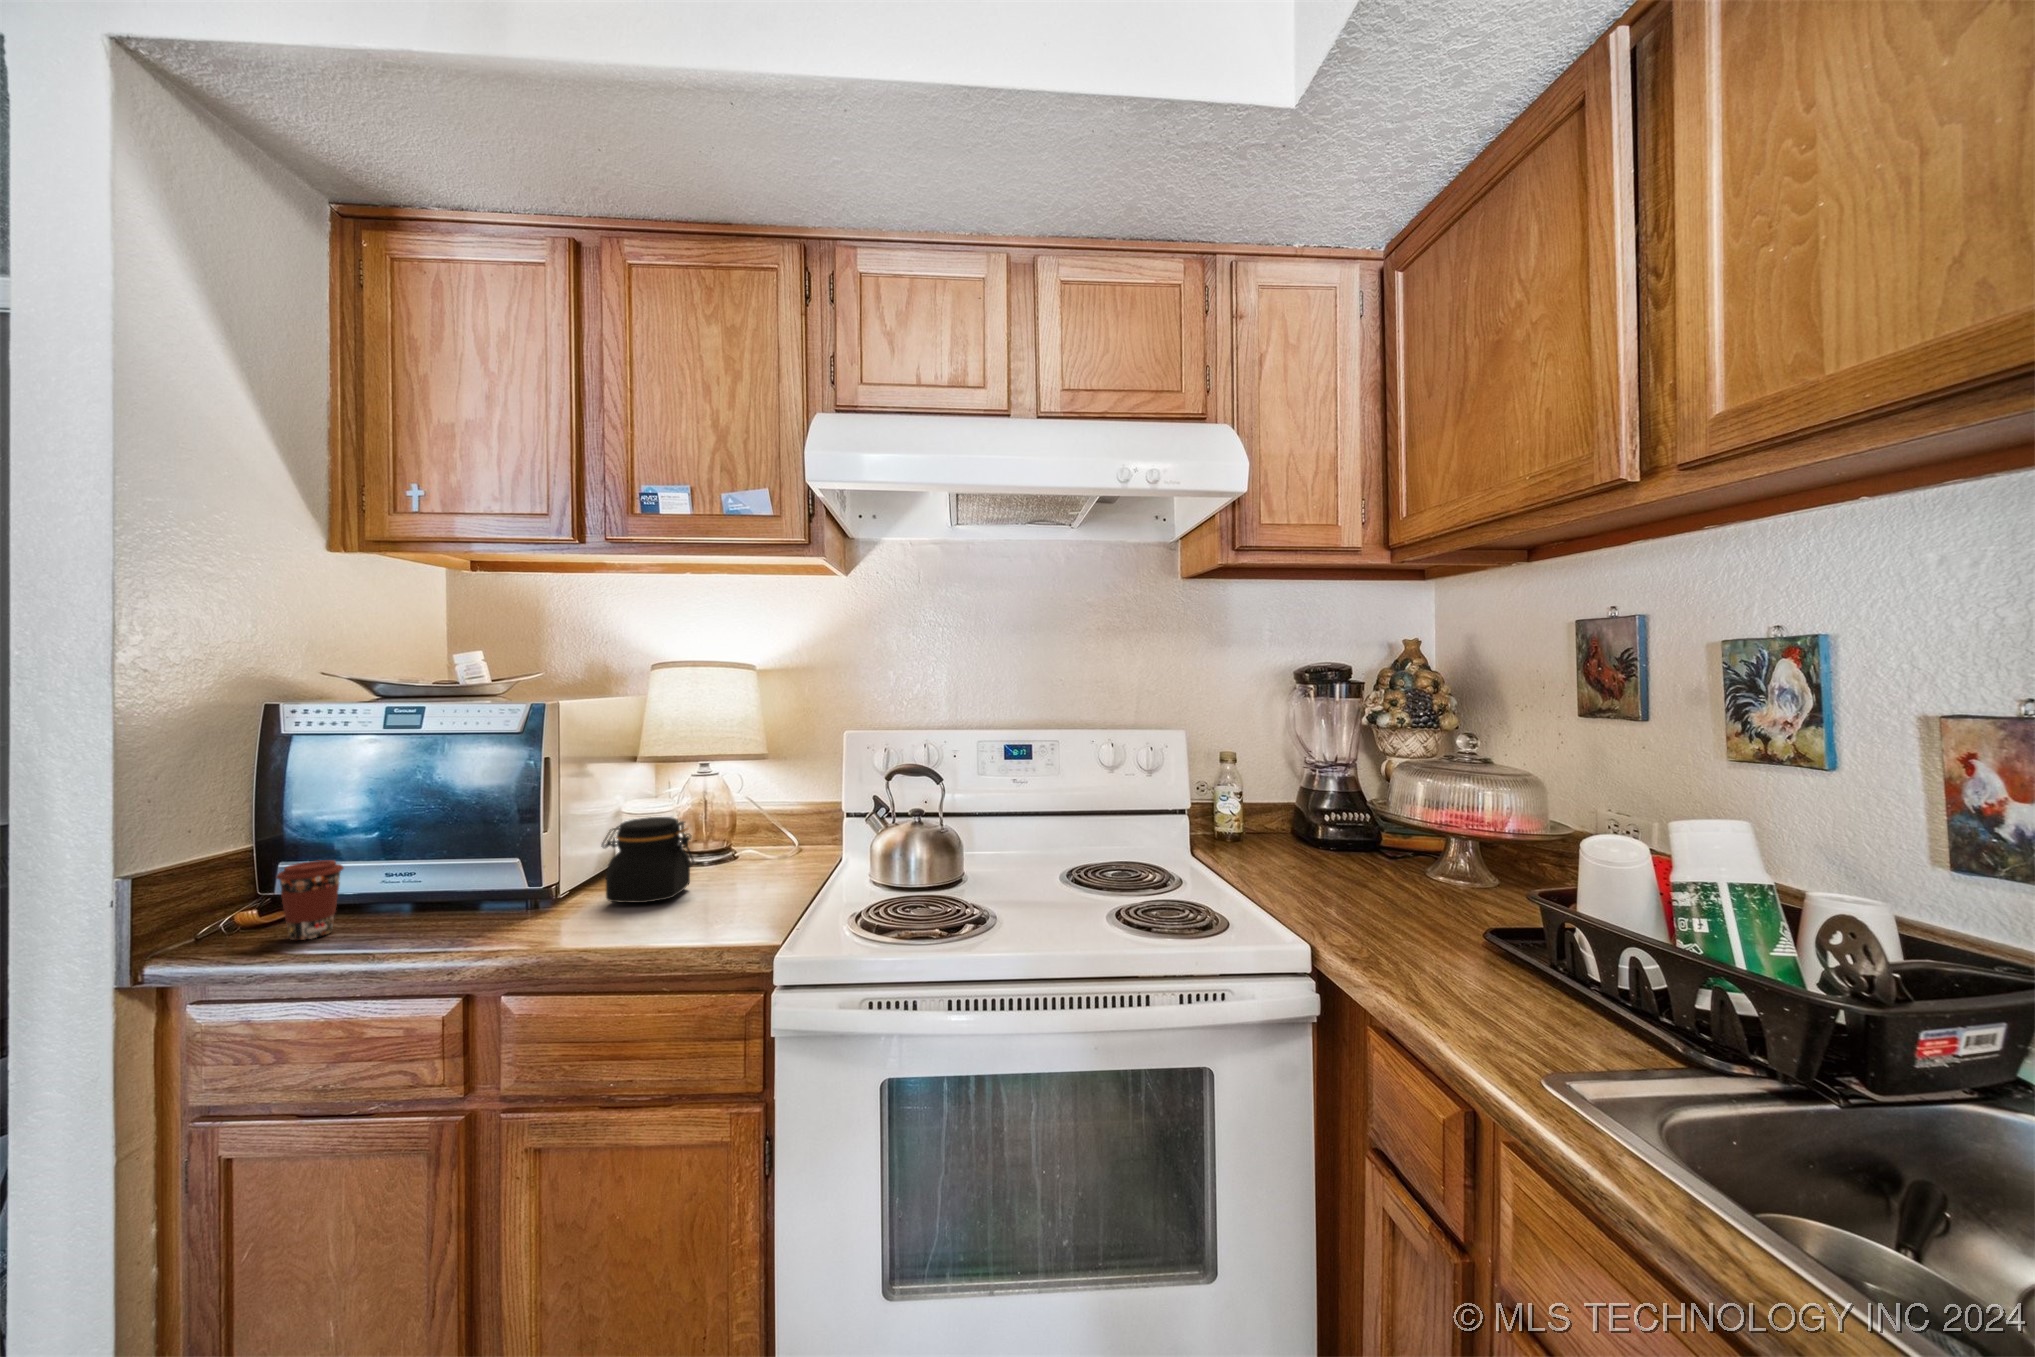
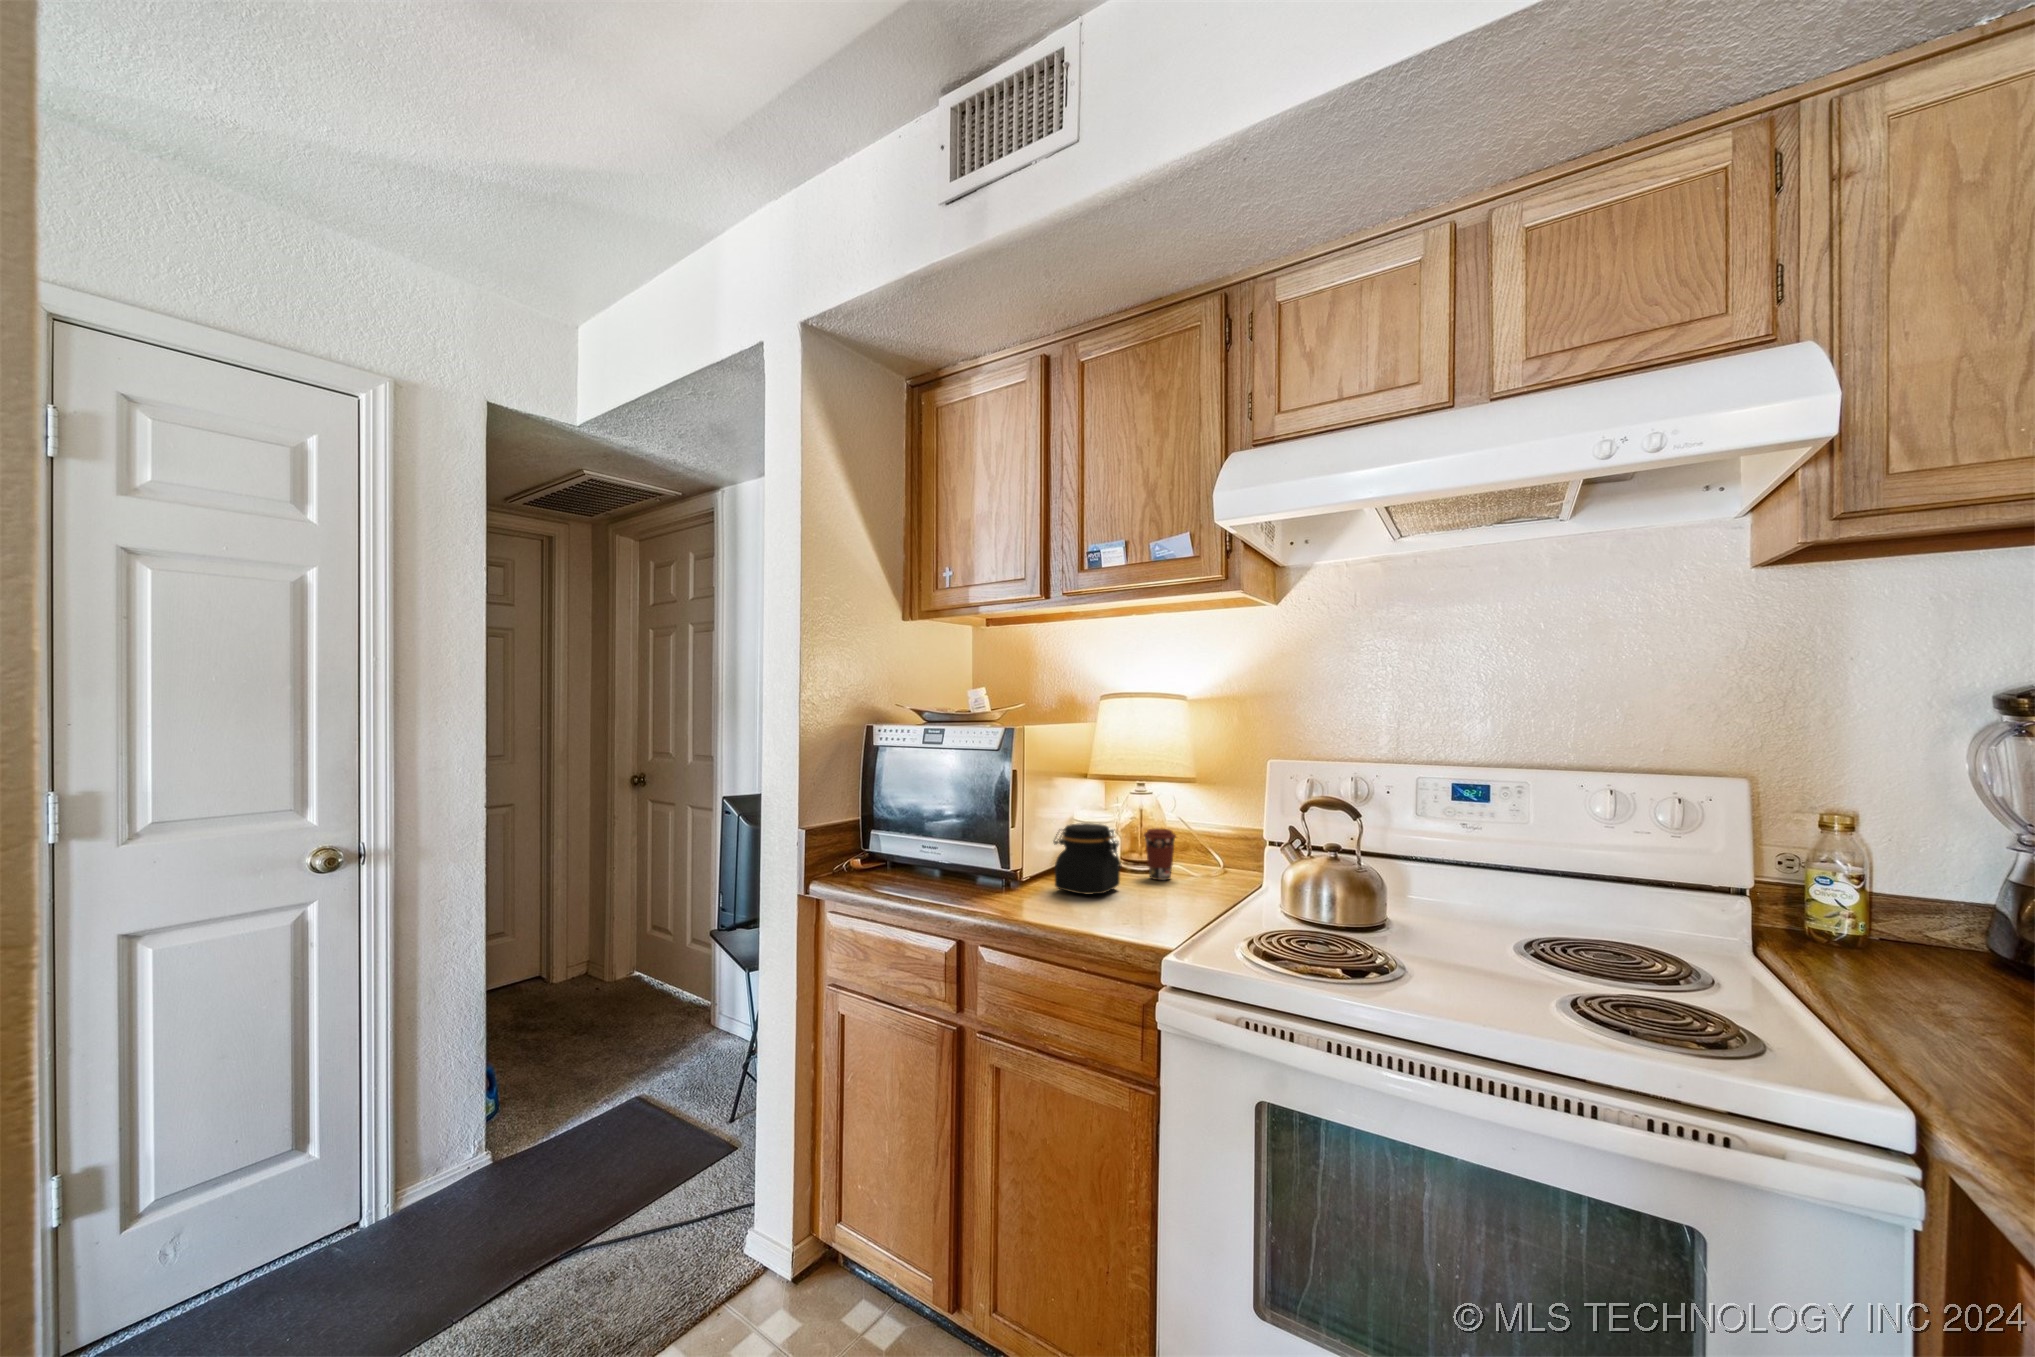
coffee cup: present [276,860,343,940] -> present [1144,829,1176,880]

